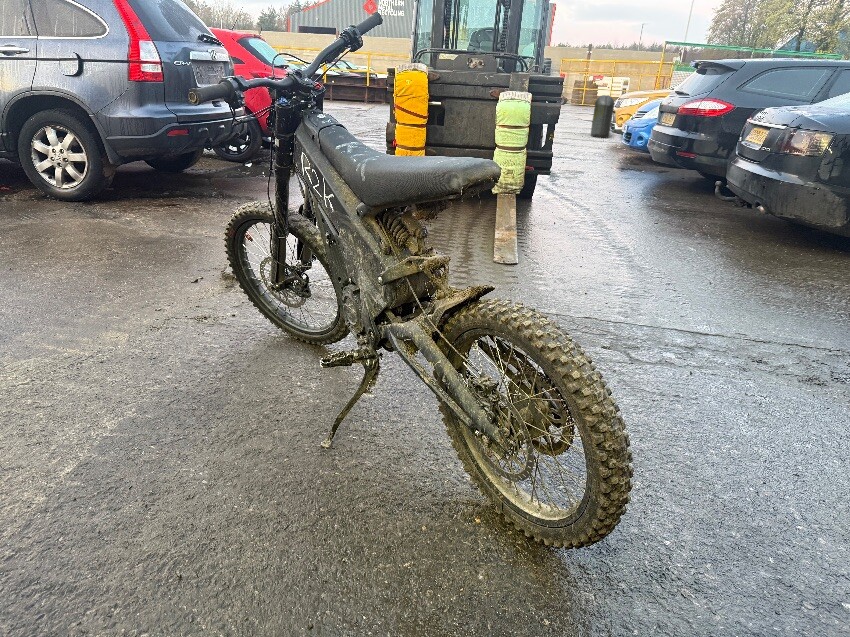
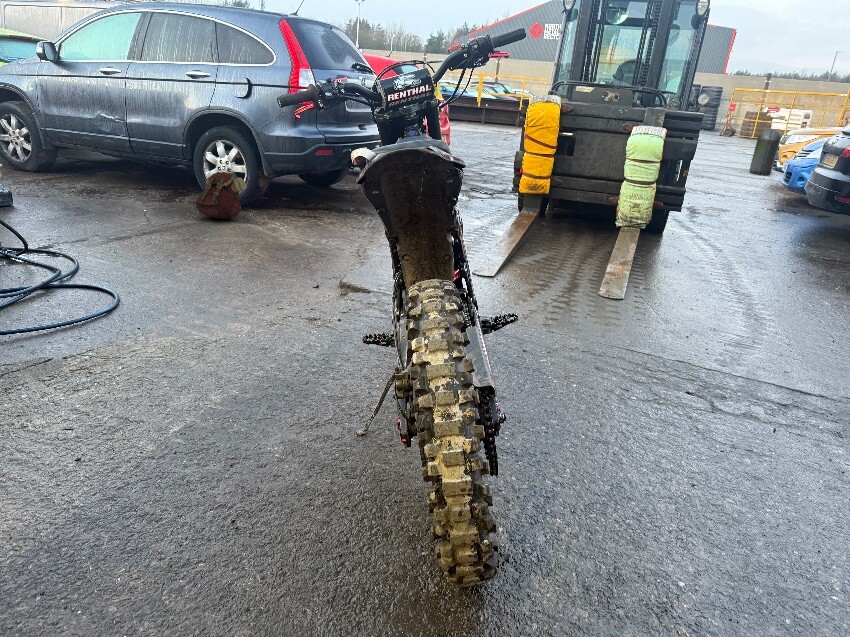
backpack: none [28,163,90,218] -> present [196,172,247,219]

